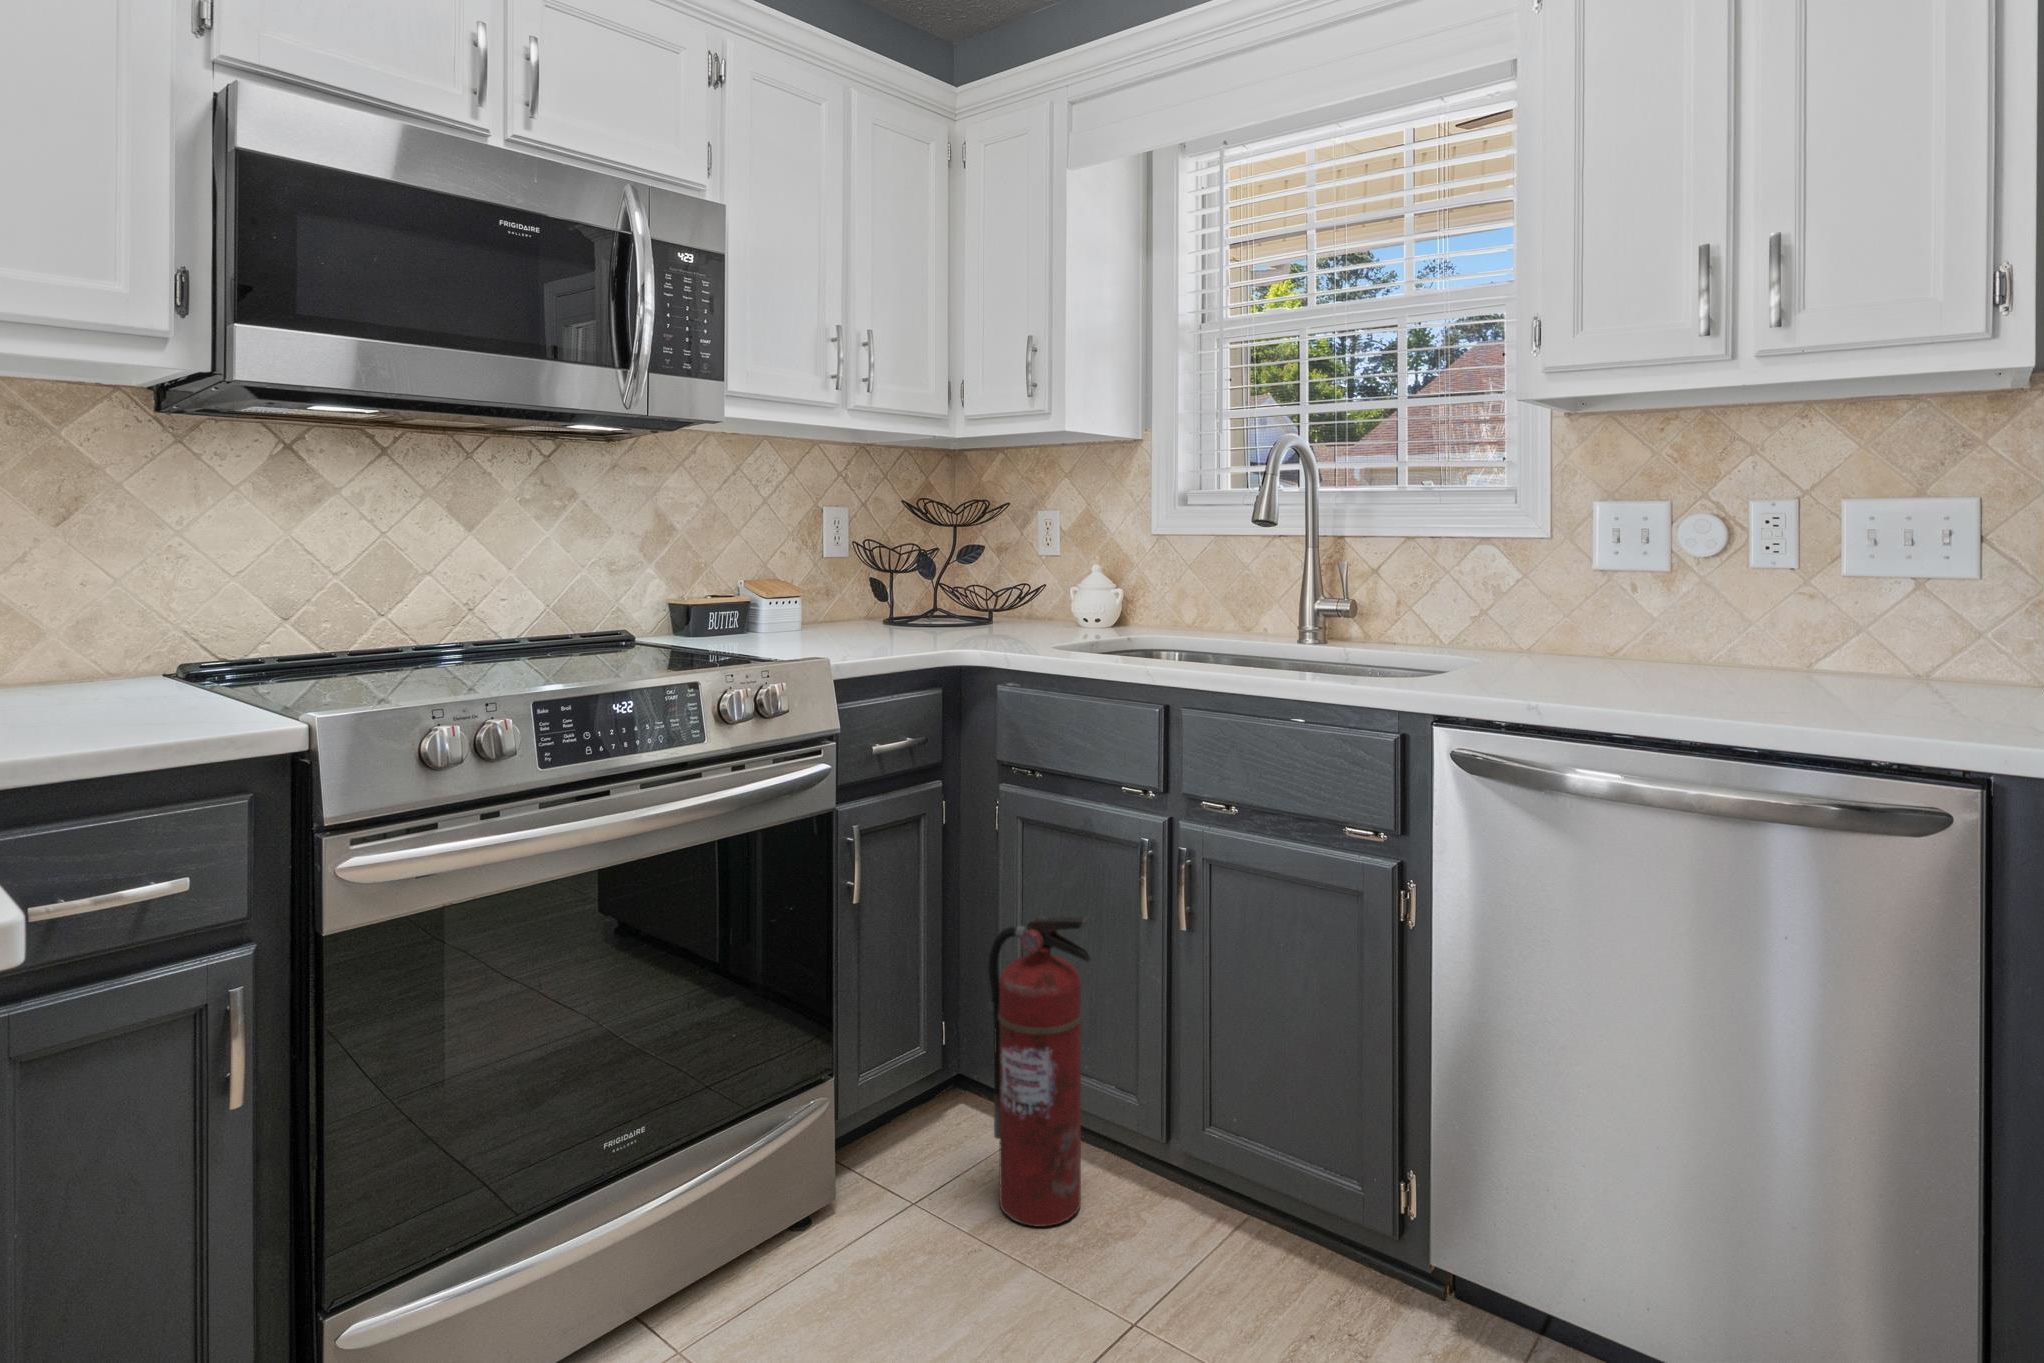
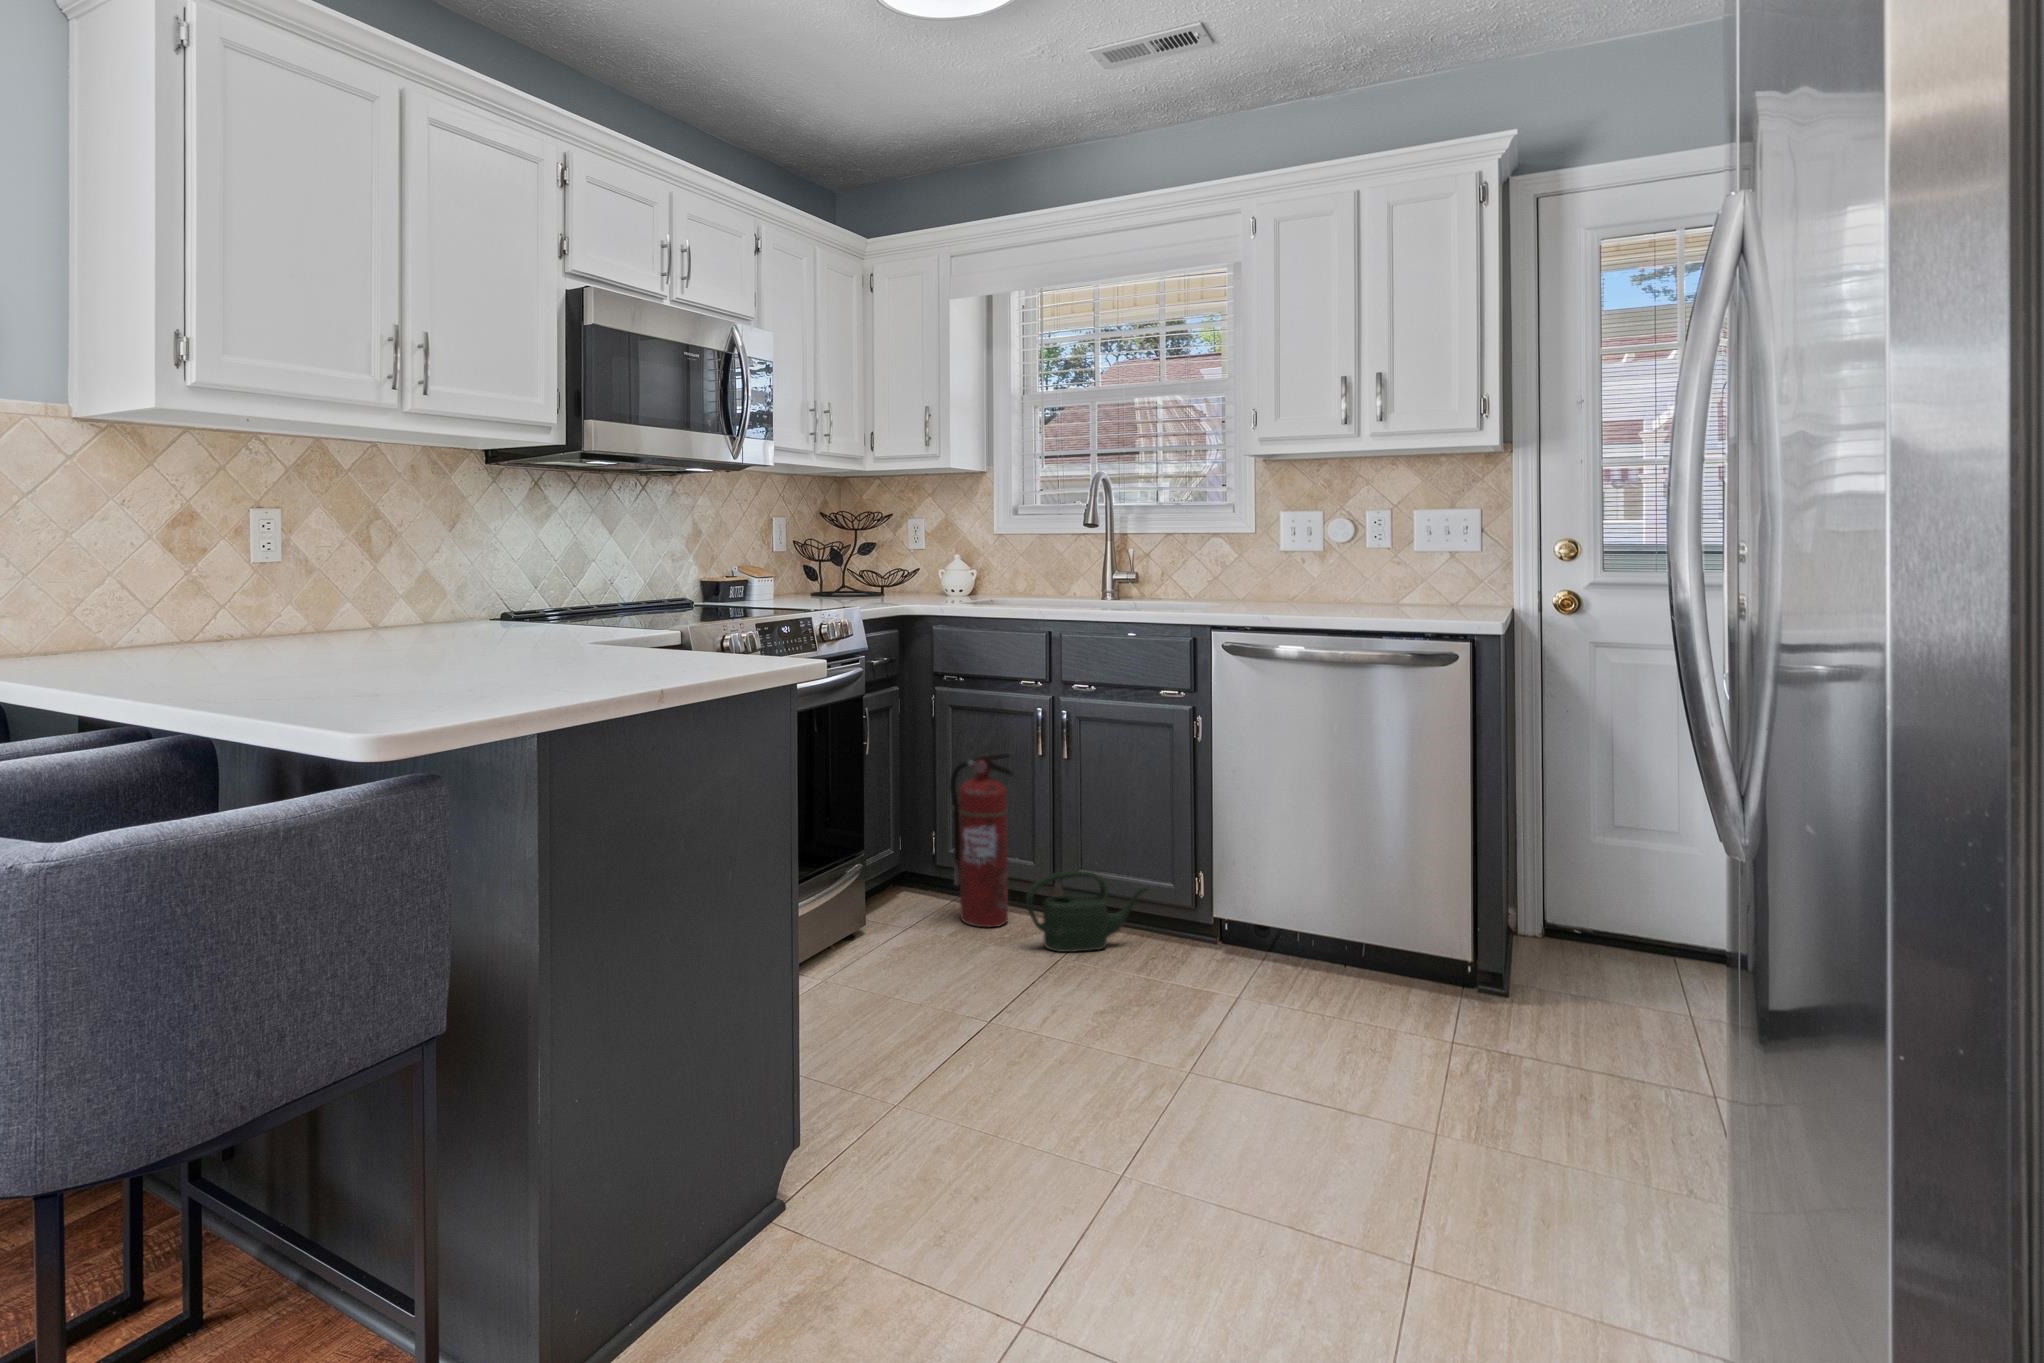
watering can: none [1077,1157,1310,1316] -> present [1026,871,1148,952]

